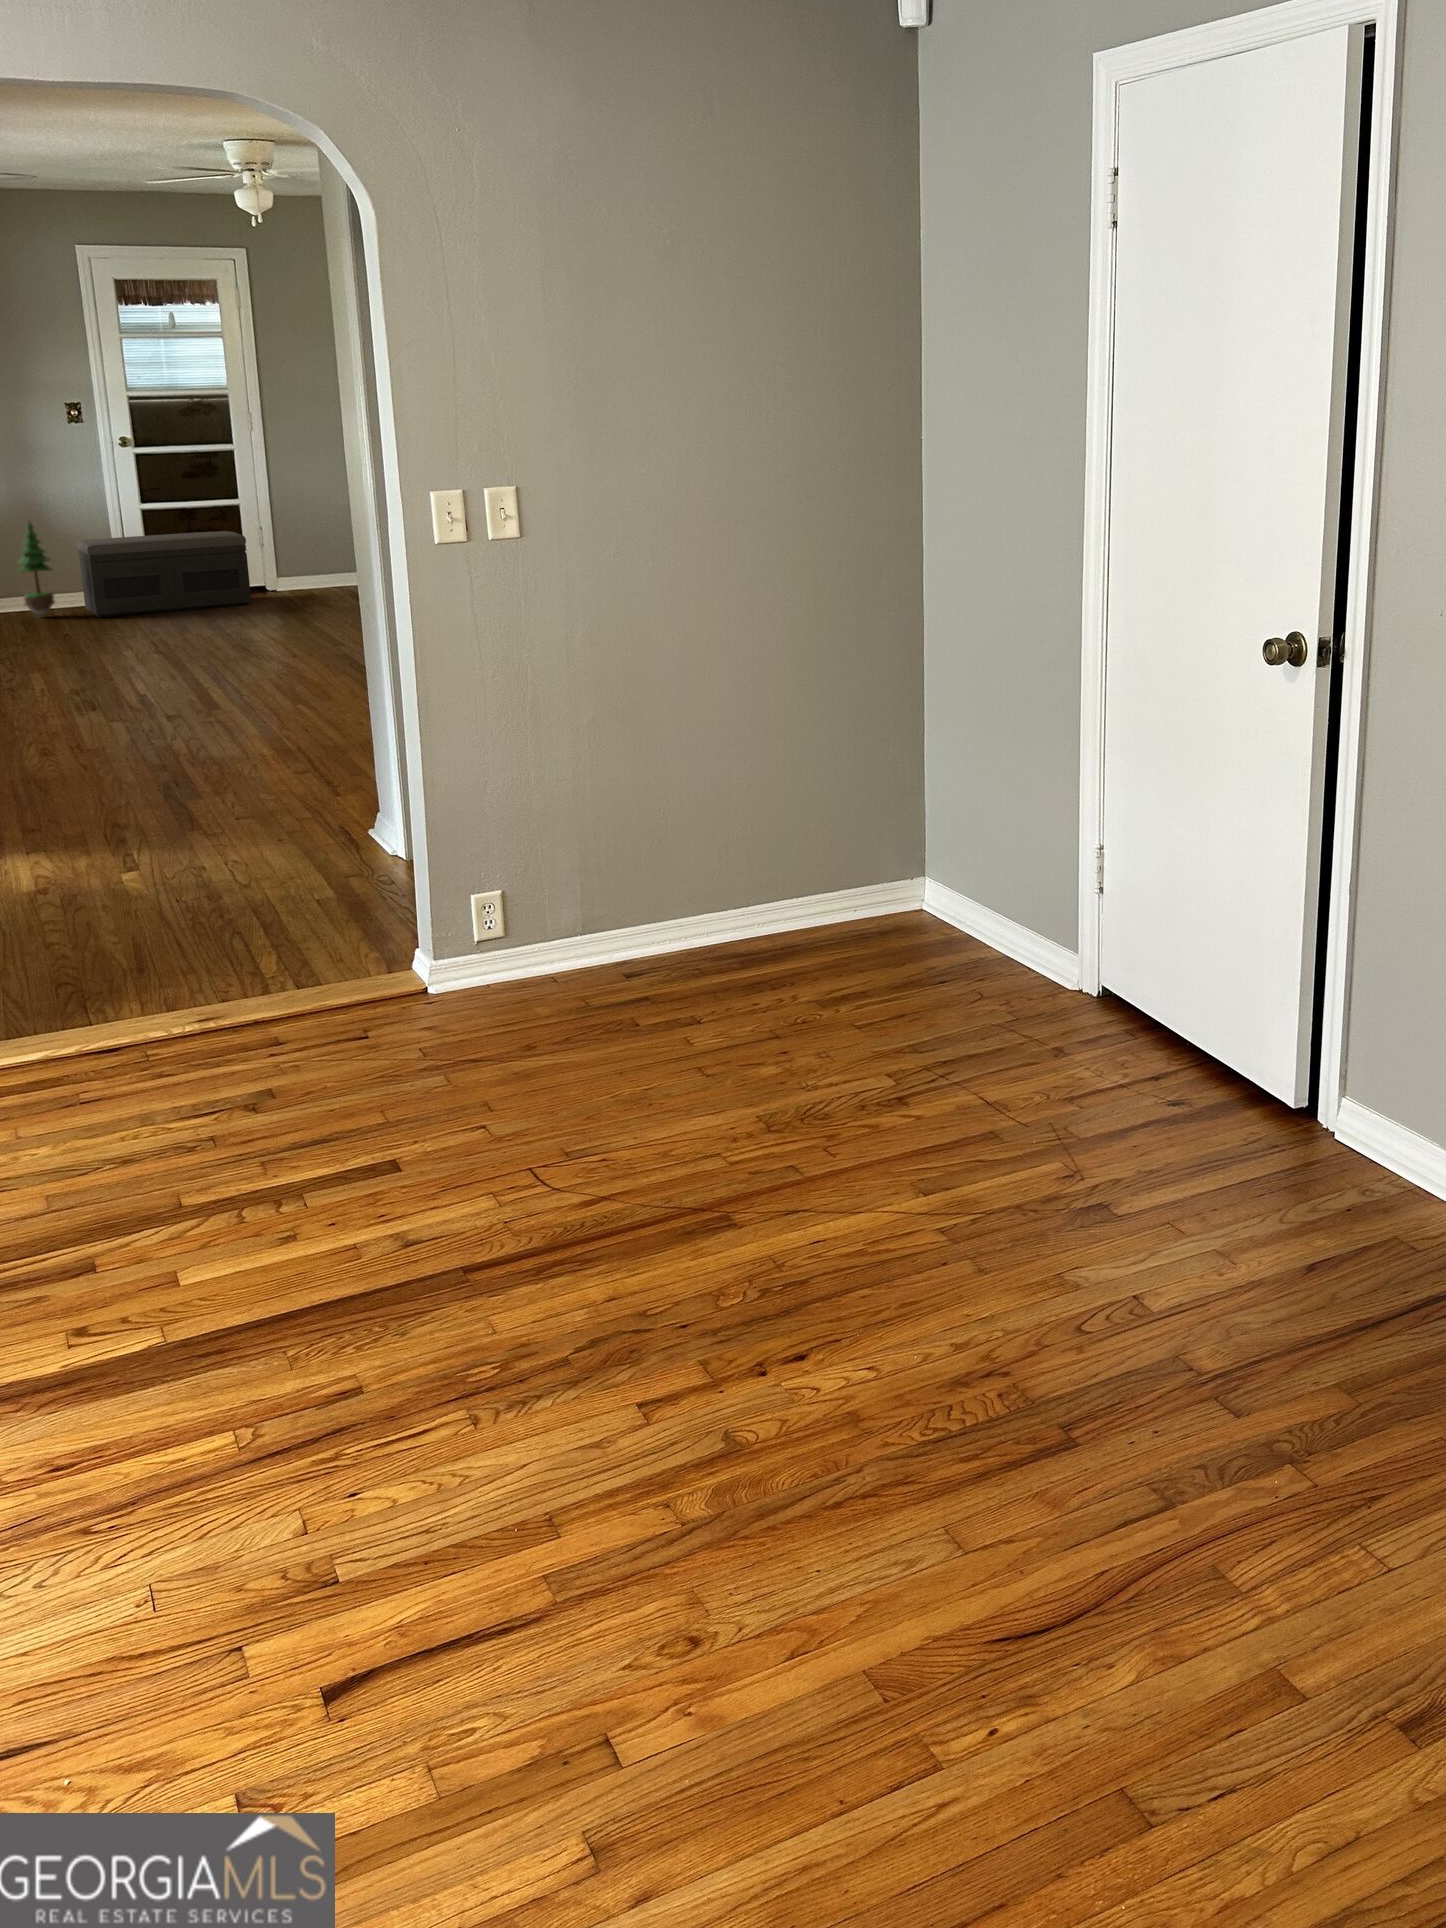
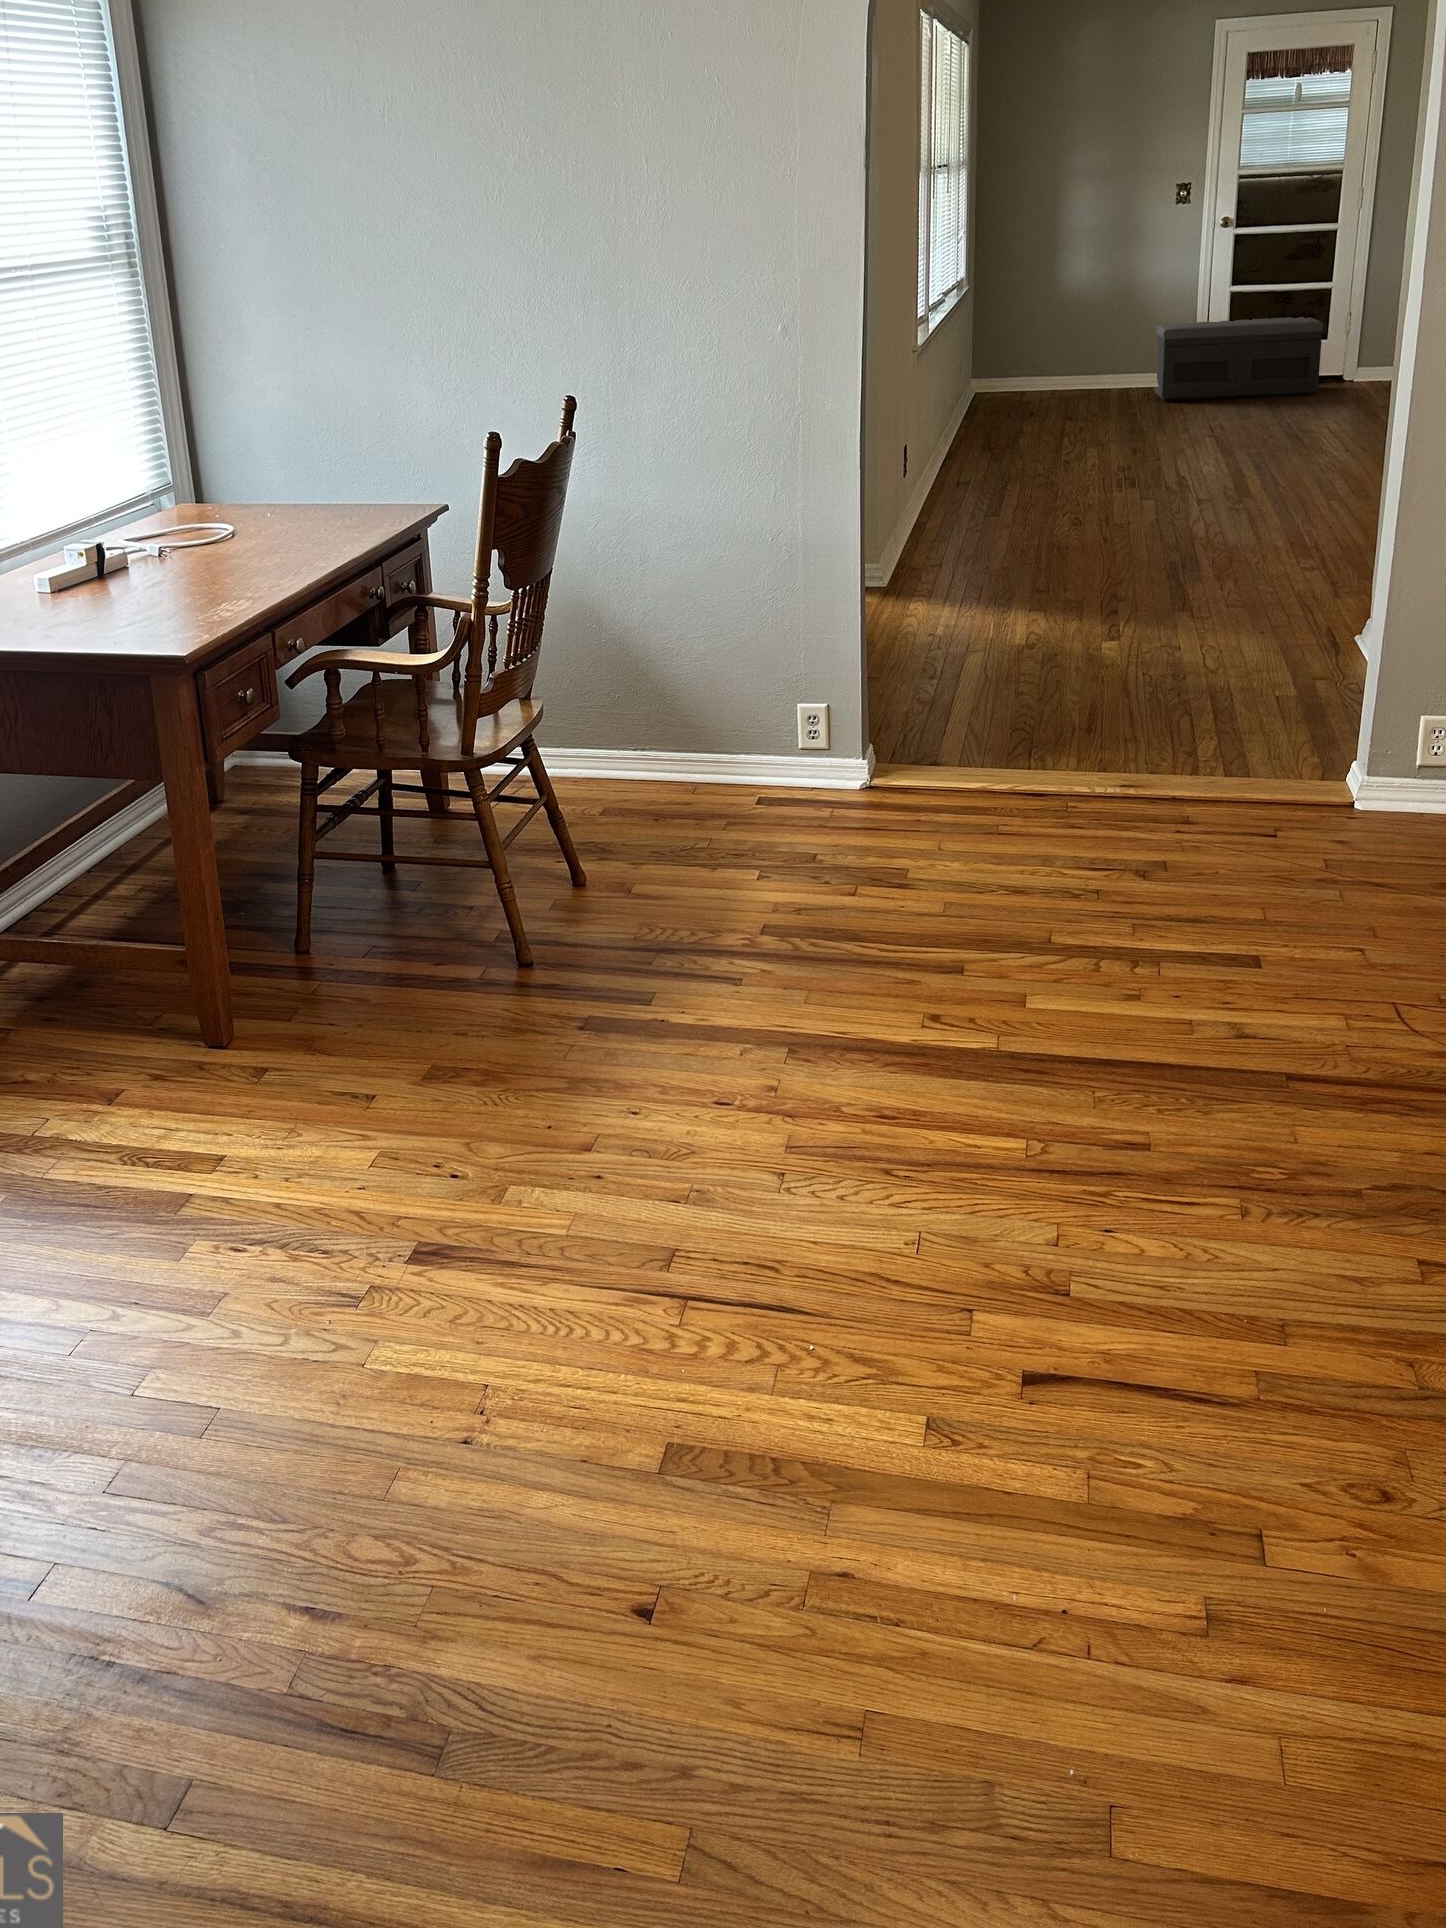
potted tree: present [18,522,55,617] -> none [1097,303,1131,398]

